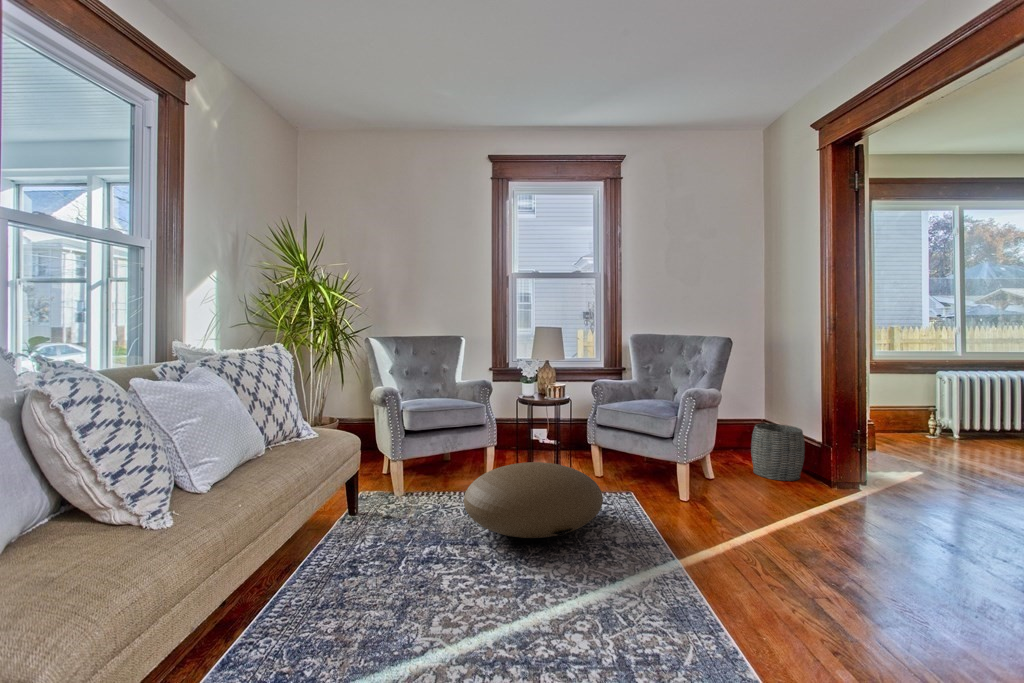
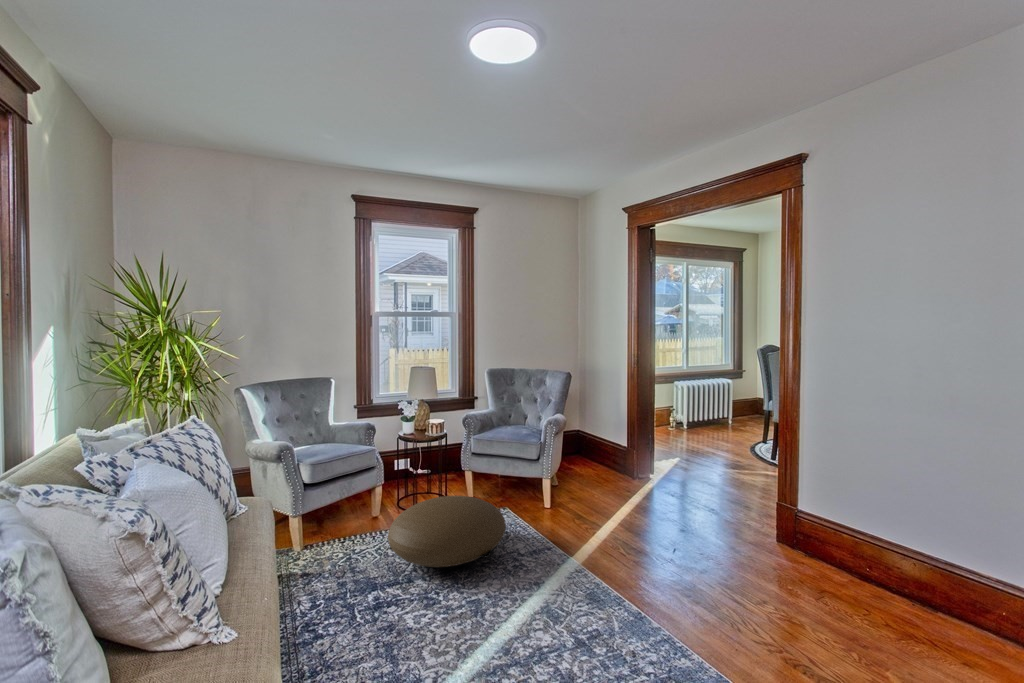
woven basket: present [751,424,805,481] -> none [579,434,617,478]

